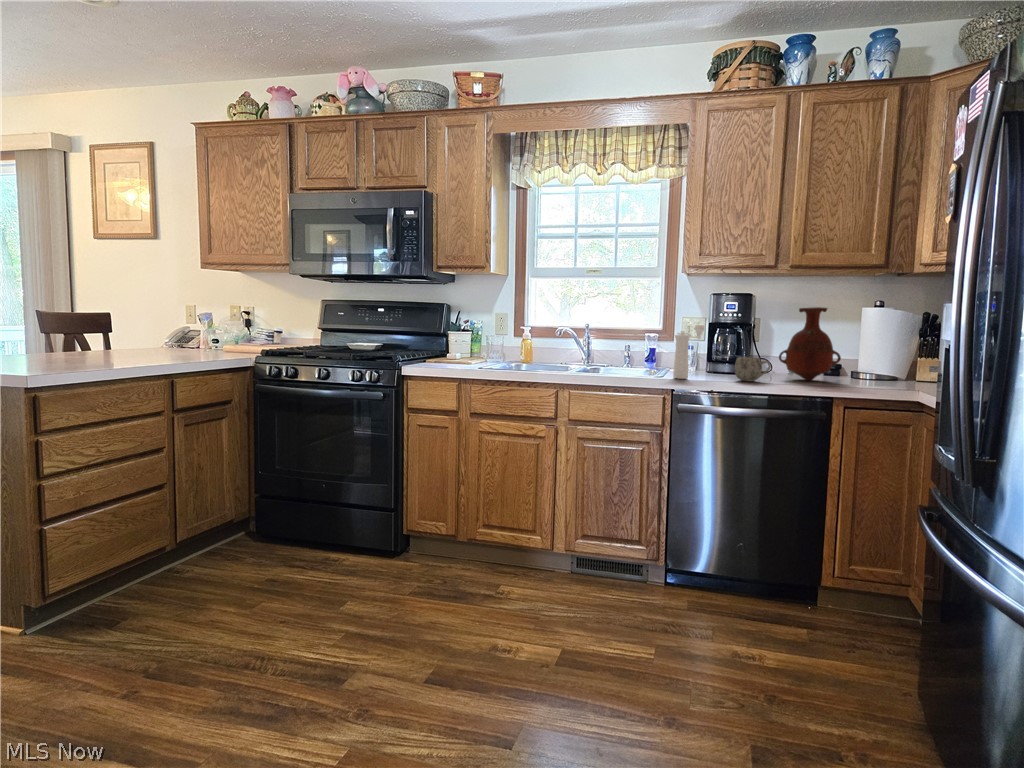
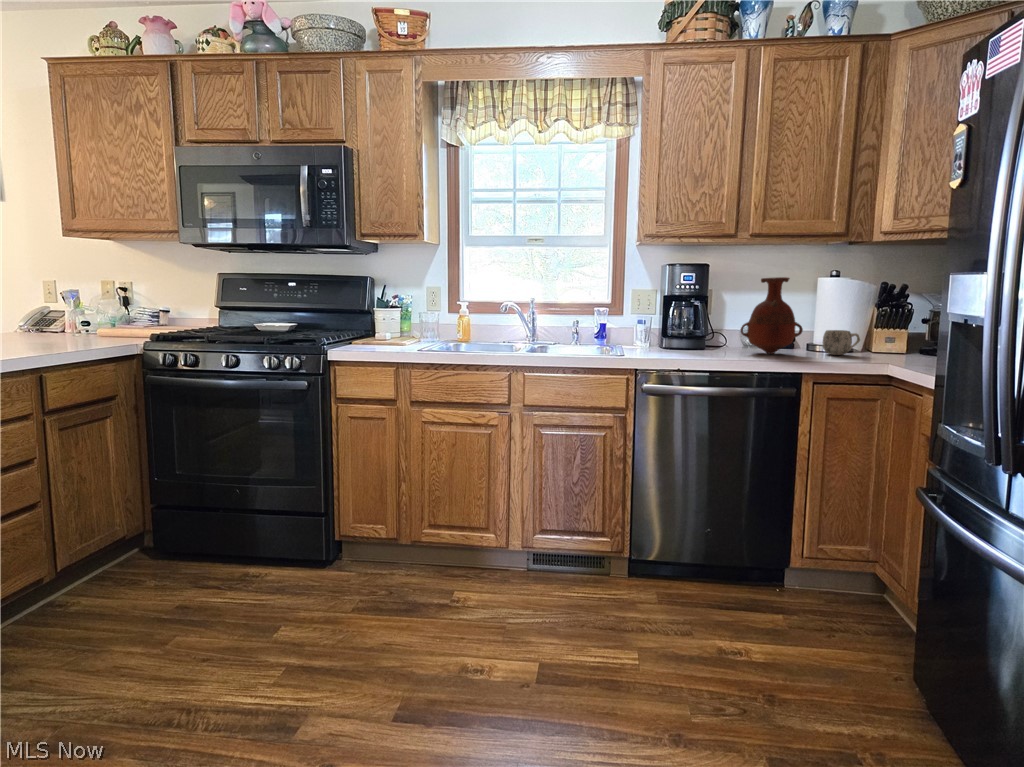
pepper mill: present [673,325,705,379] -> none [636,298,667,356]
mug: present [735,357,771,381] -> present [823,330,860,355]

